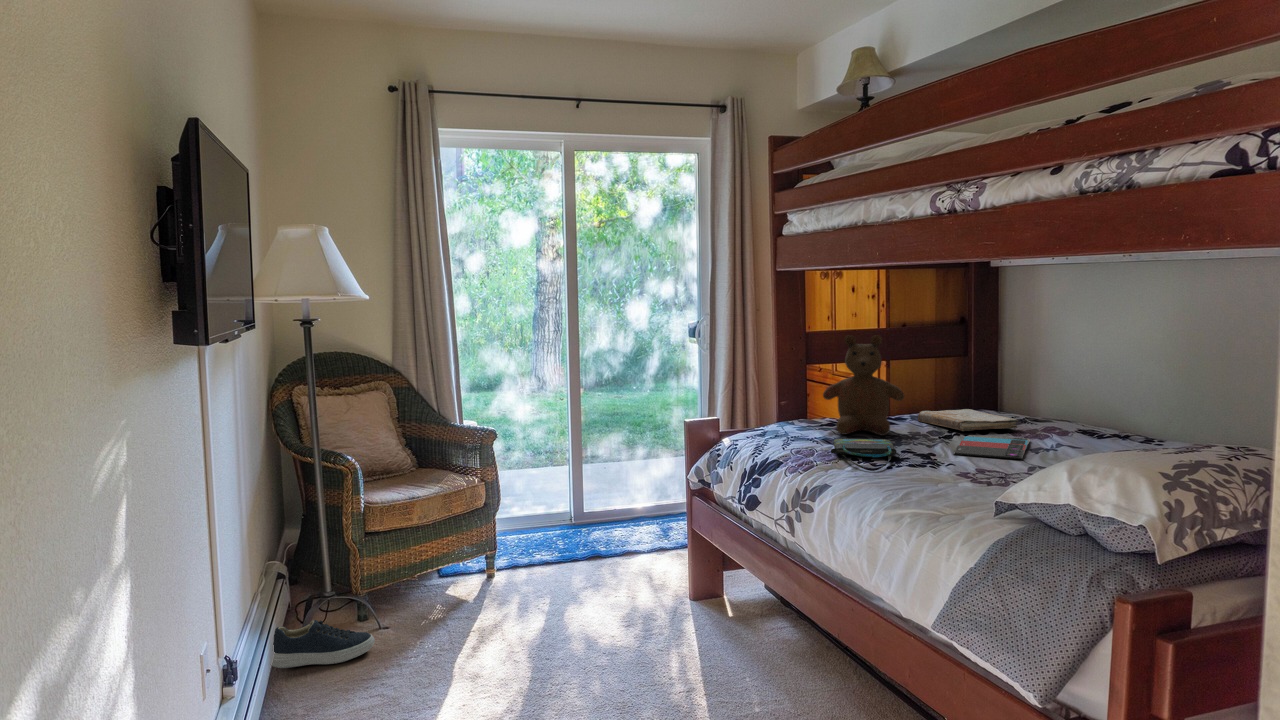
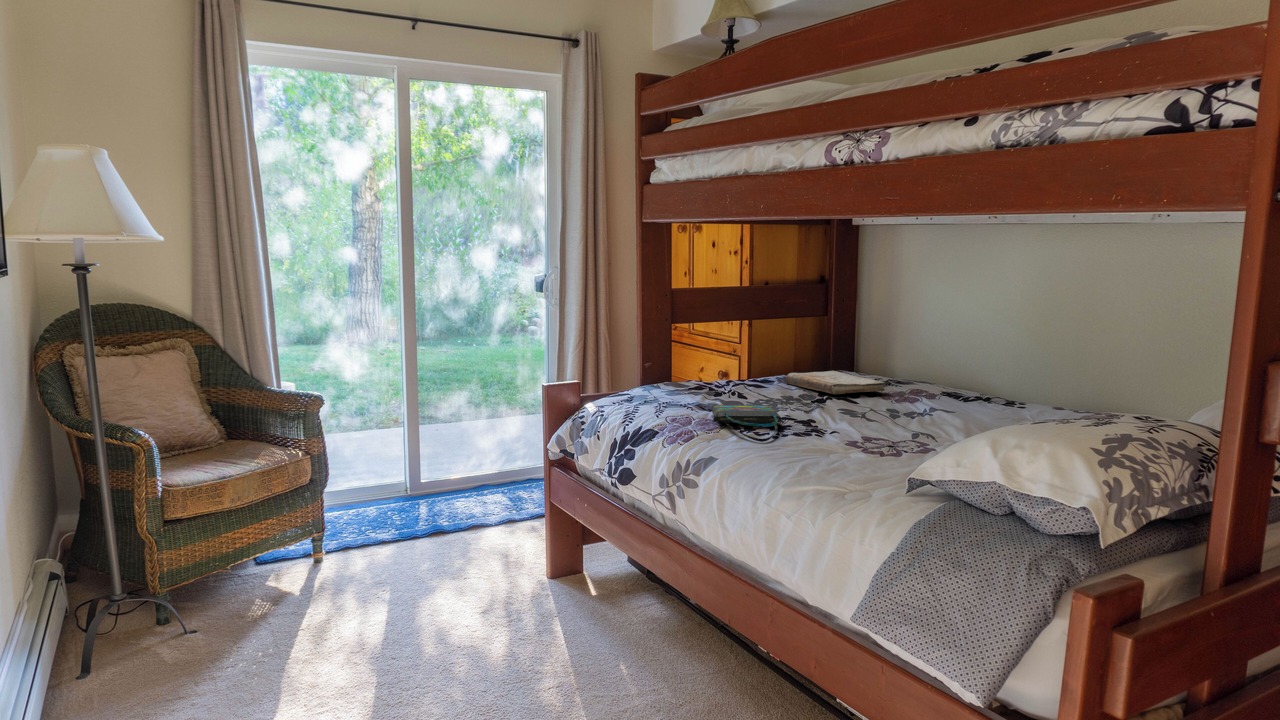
teddy bear: present [823,335,904,435] -> none [694,293,778,400]
smartphone: present [954,435,1030,459] -> none [835,399,904,426]
shoe: present [272,620,375,668] -> none [23,636,170,700]

